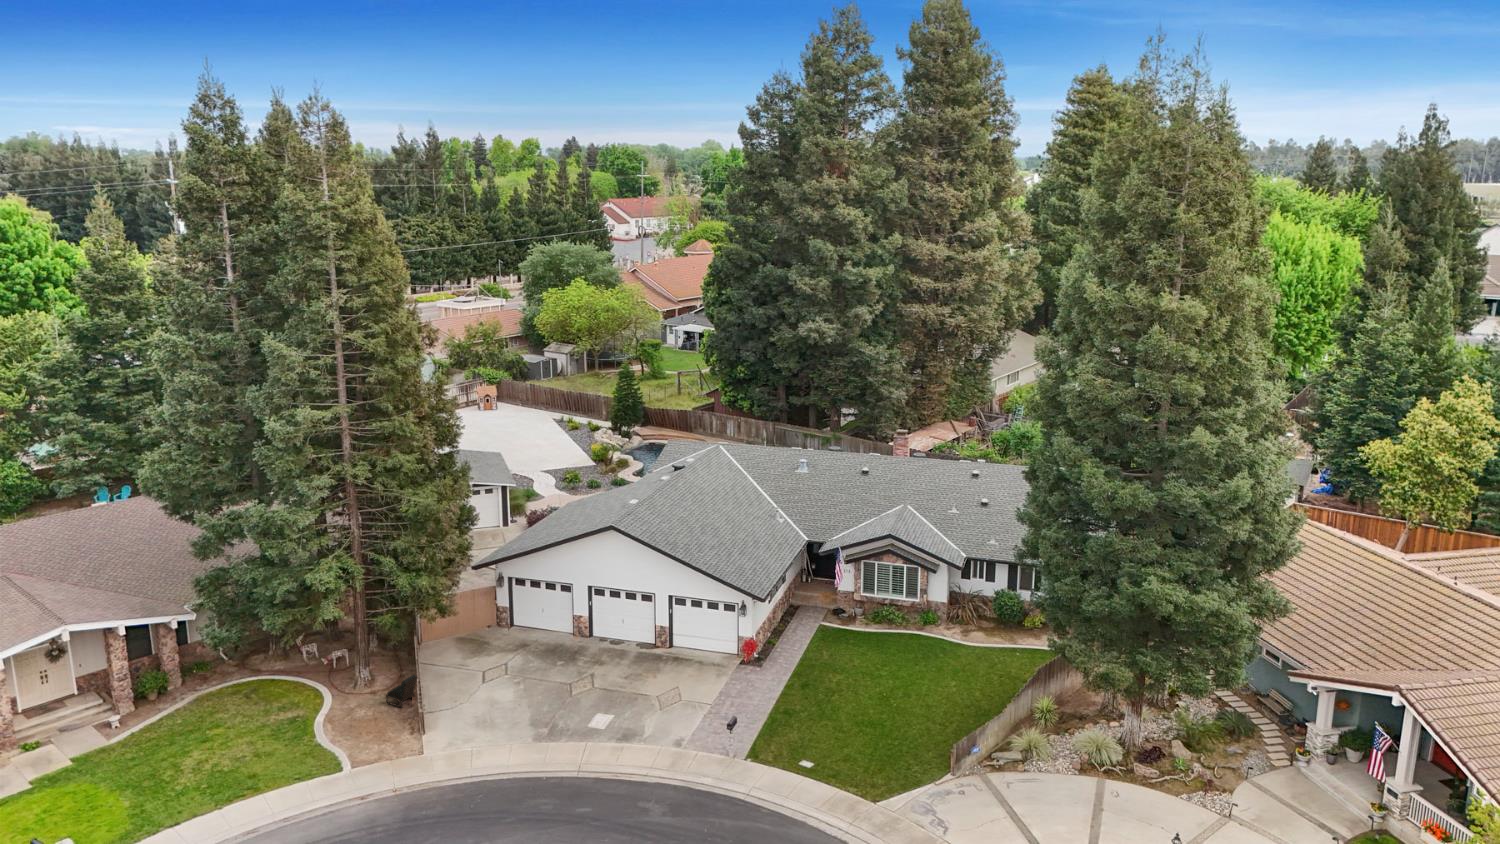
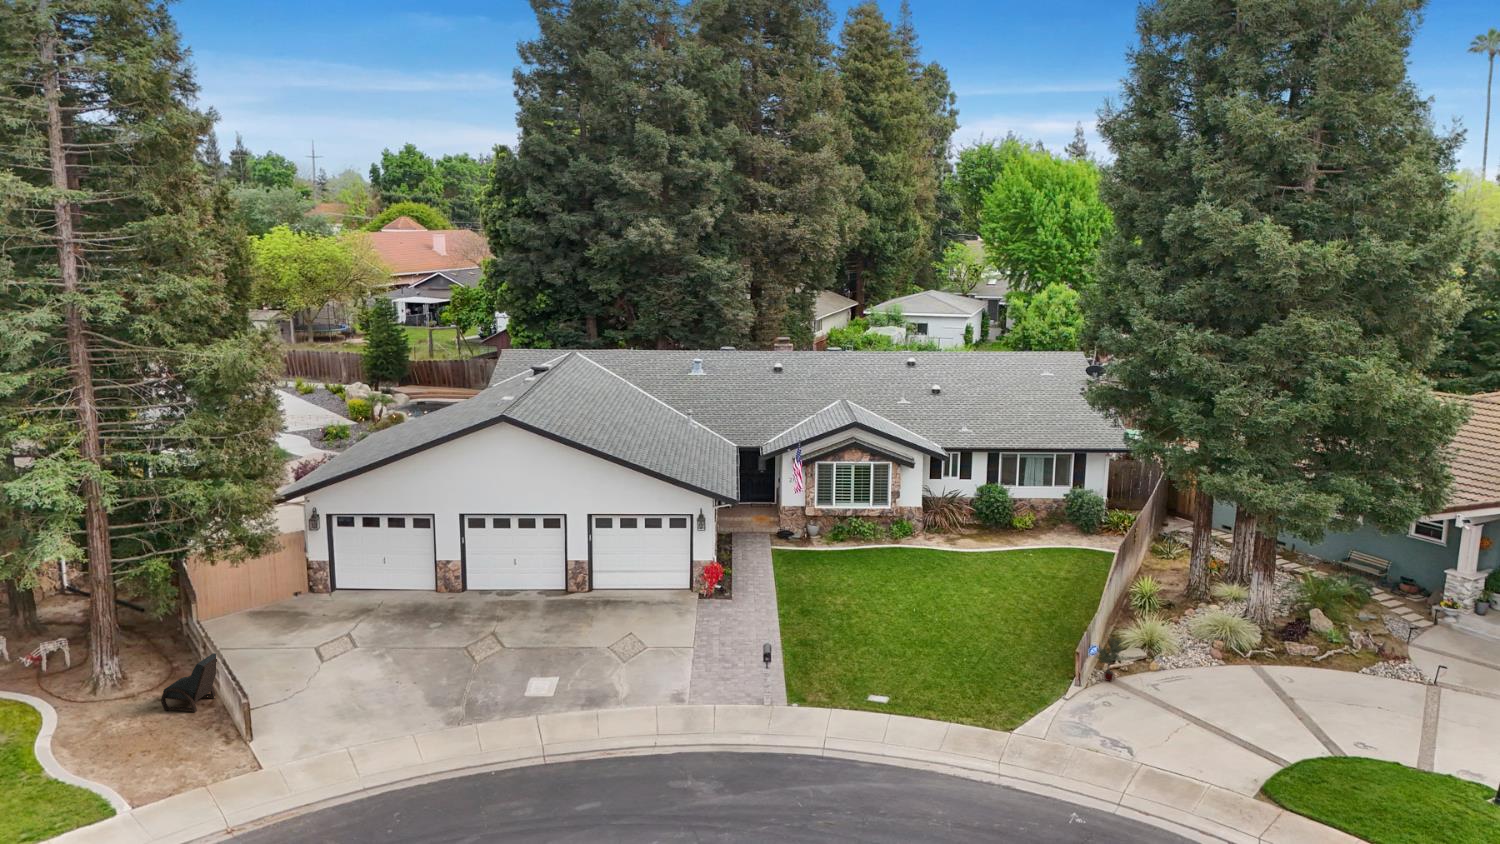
potted tree: none [959,756,984,790] -> present [1097,635,1123,681]

